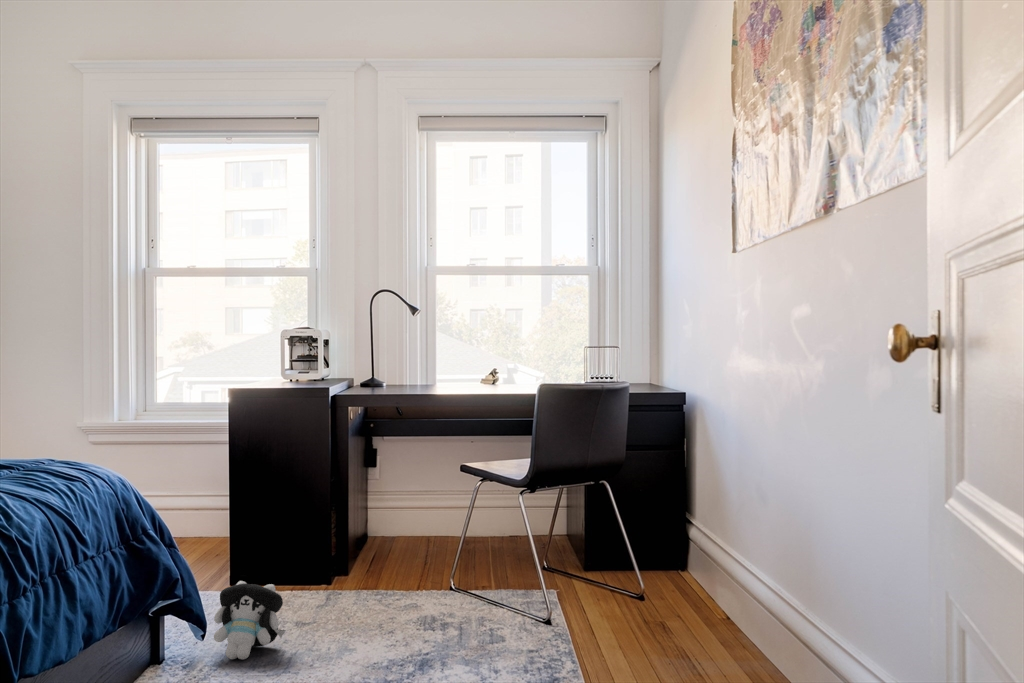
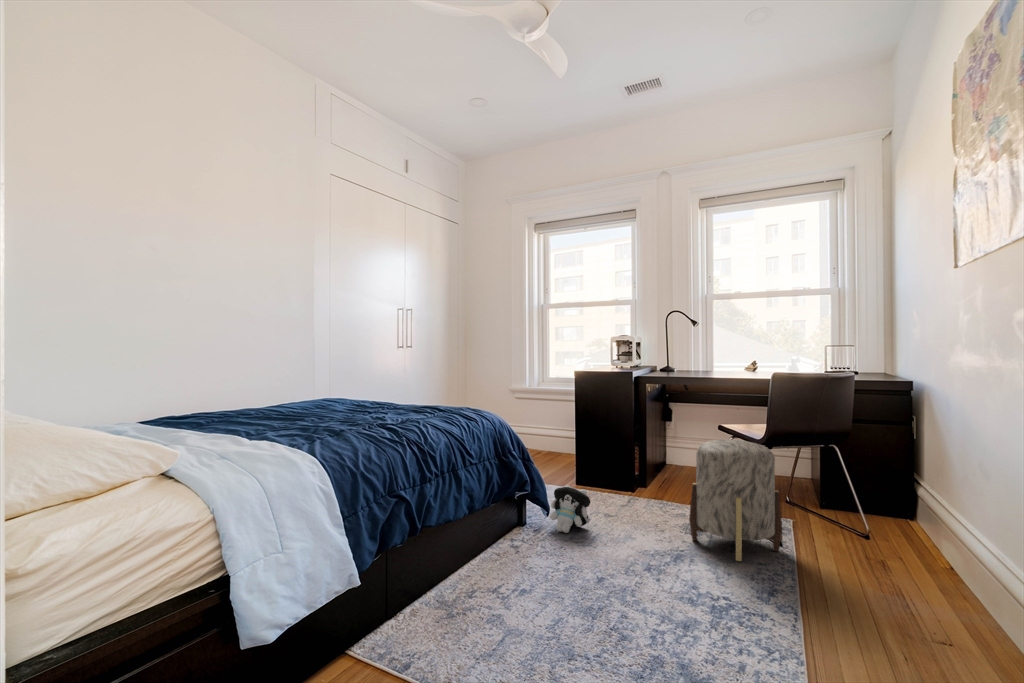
ottoman: none [433,485,552,653] -> present [689,439,782,561]

